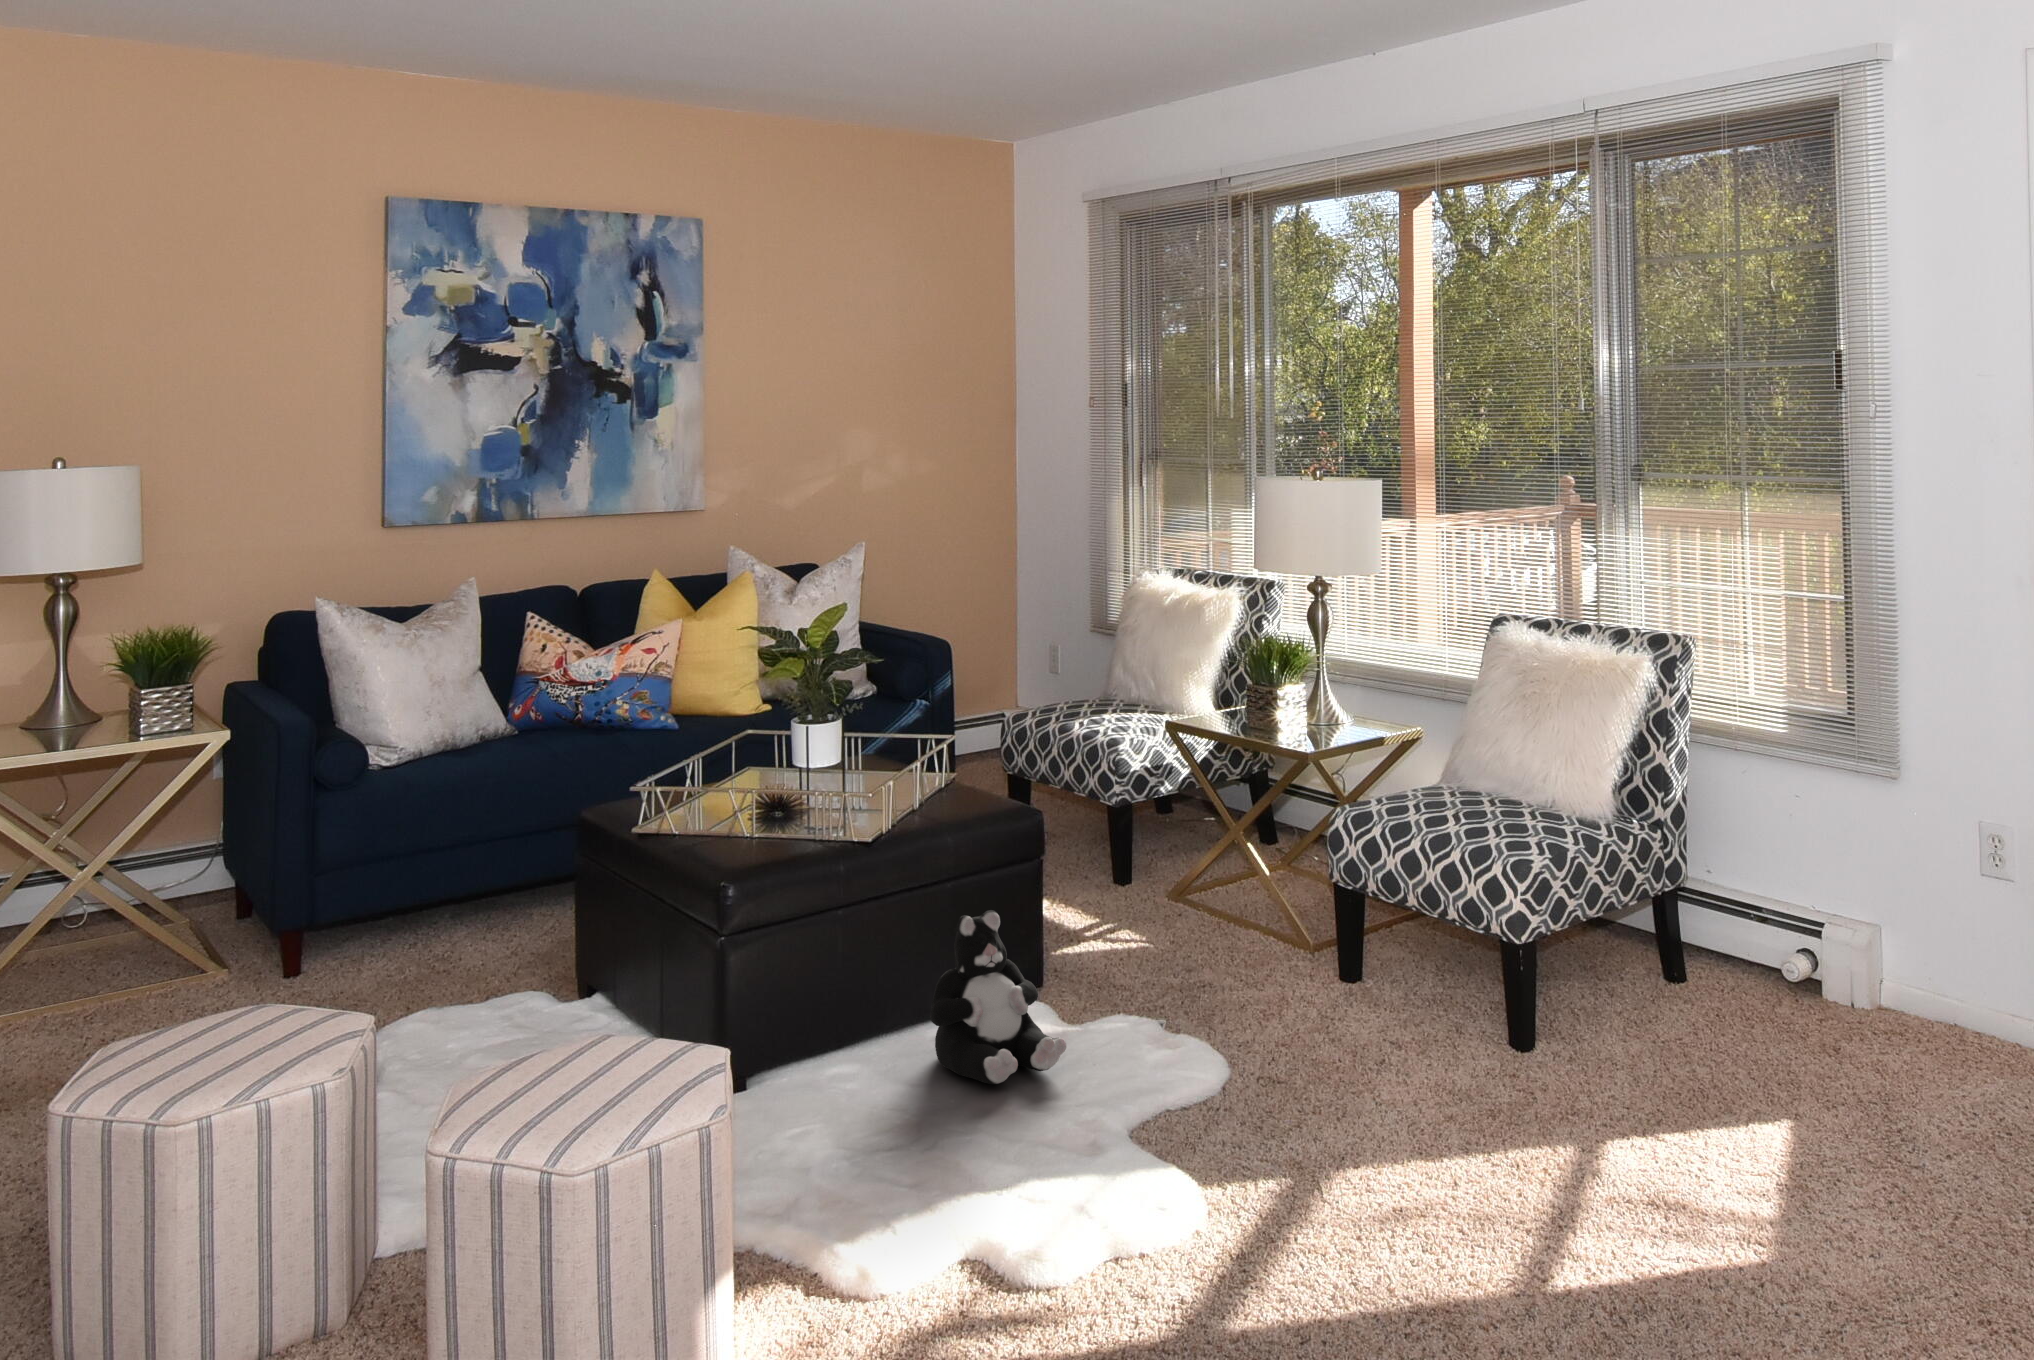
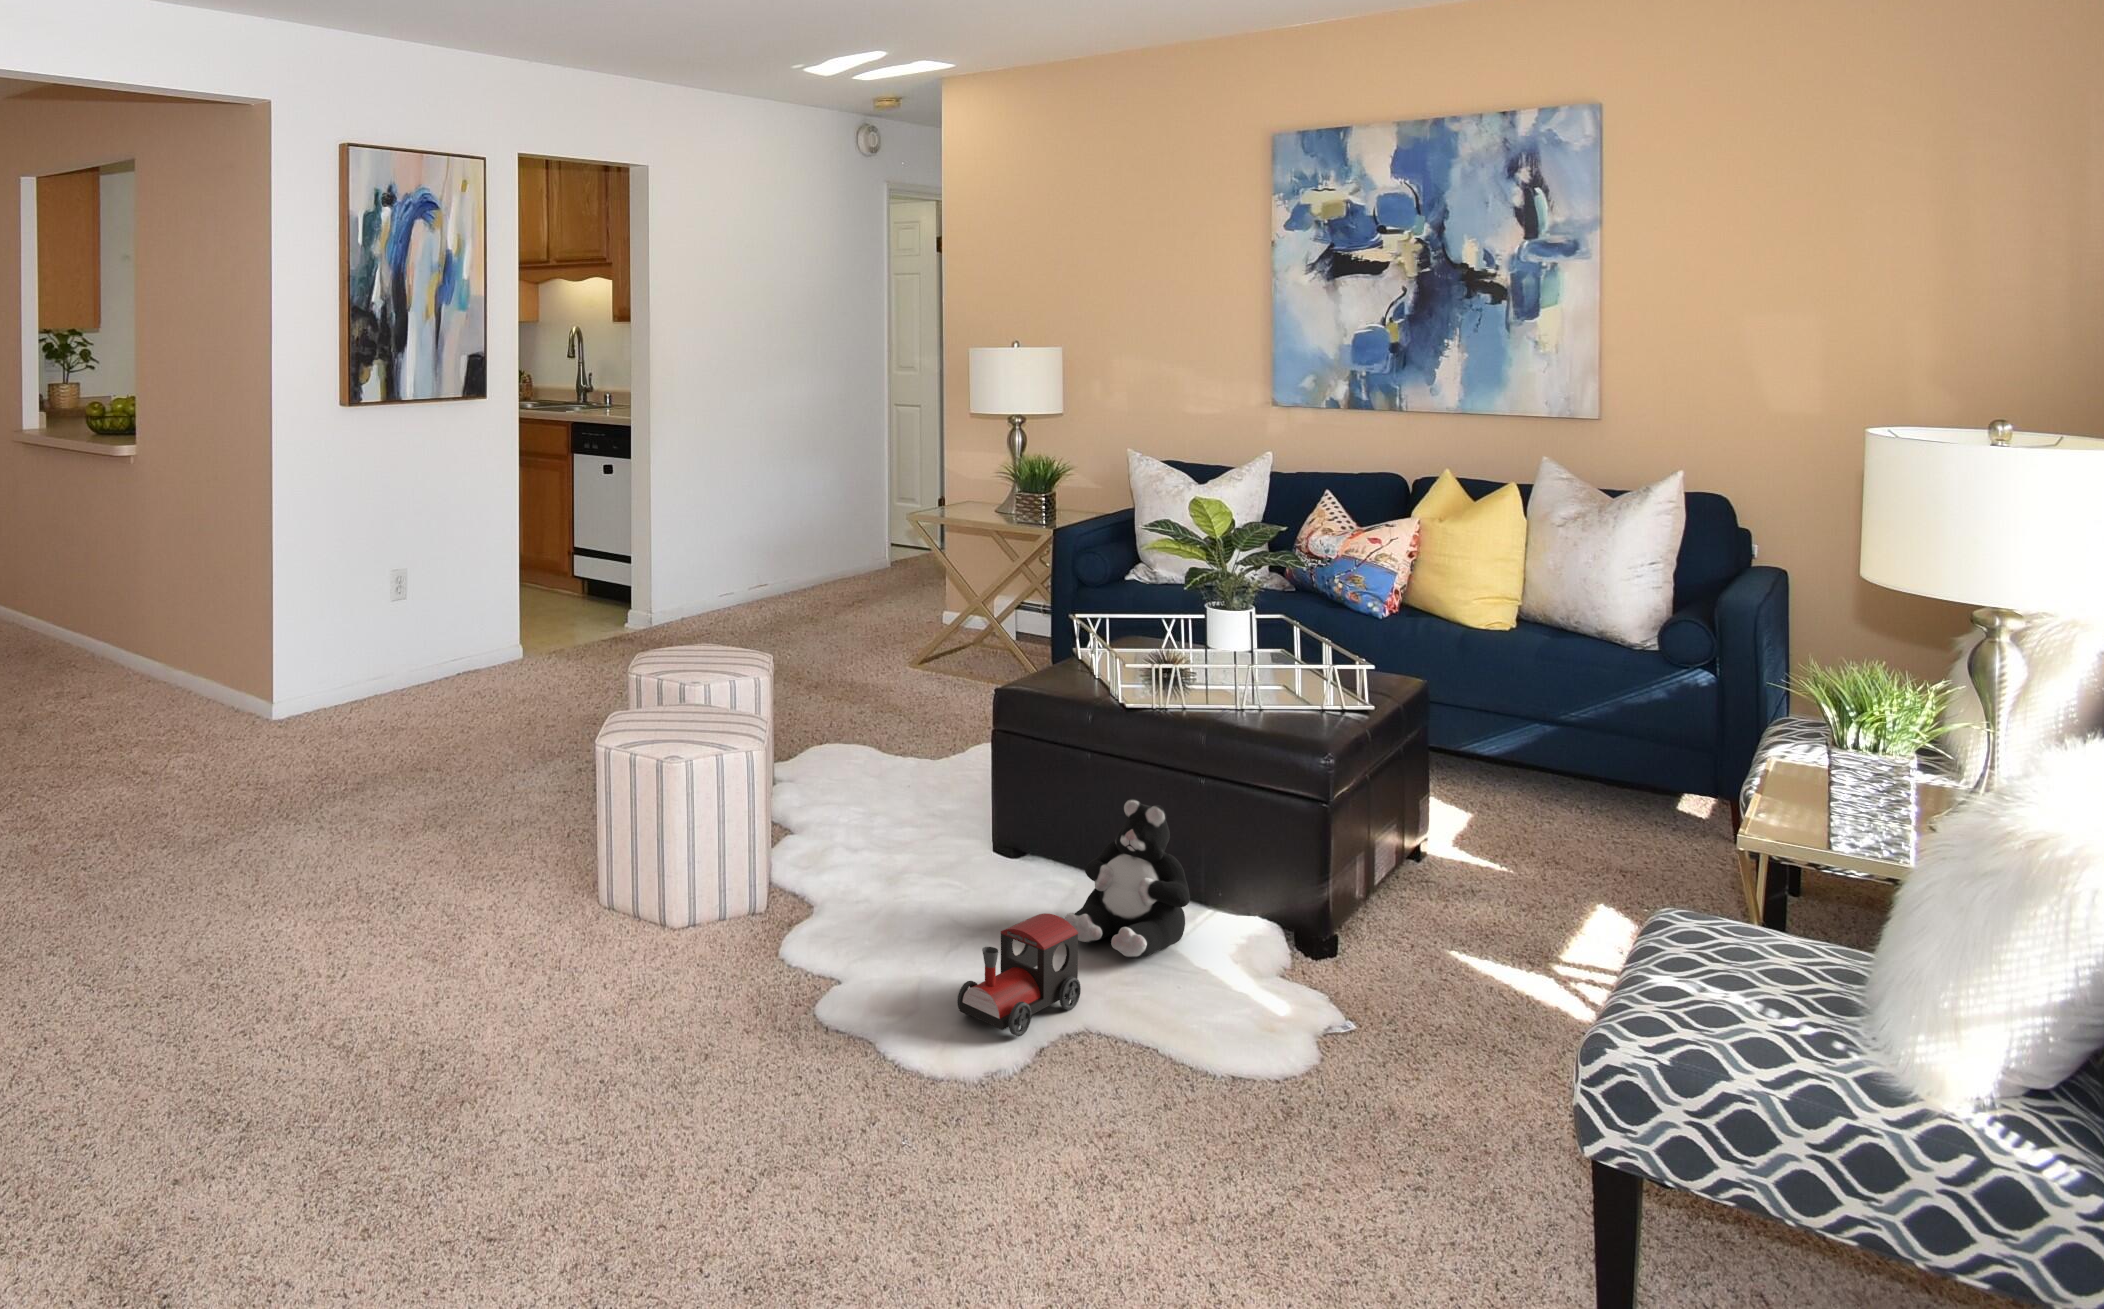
toy train: none [1060,1033,1186,1171] -> present [957,913,1081,1037]

